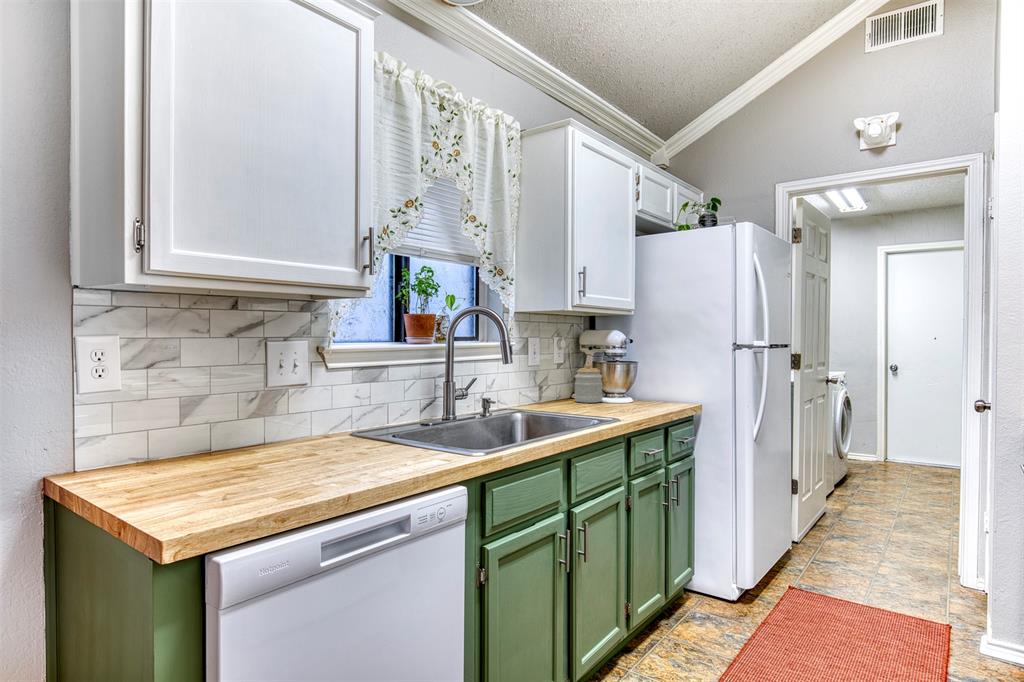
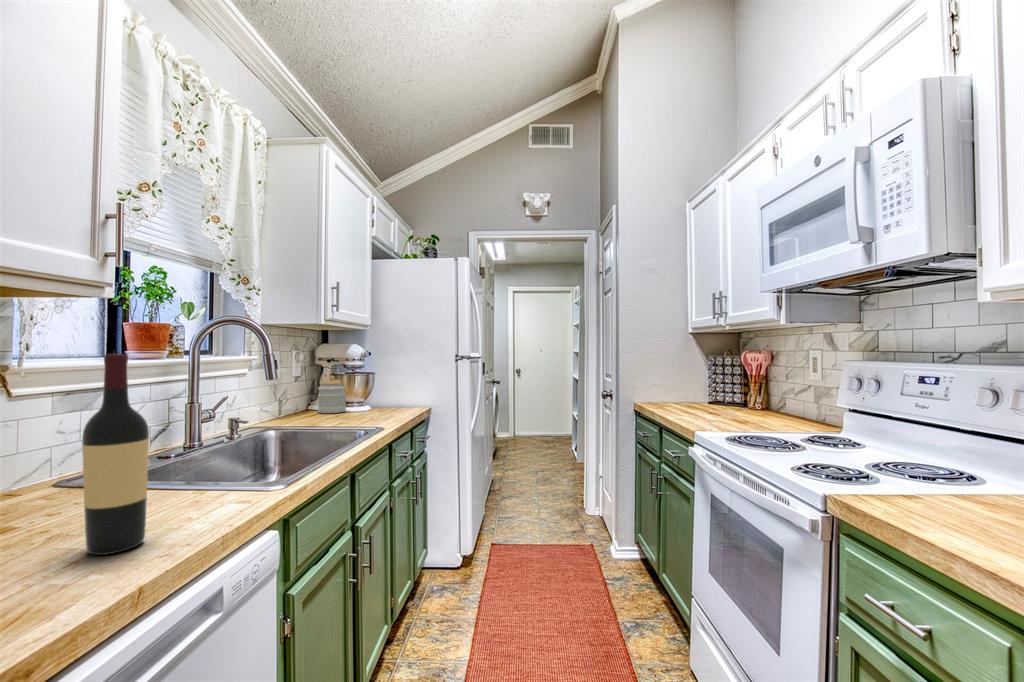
wine bottle: none [334,339,370,477] -> present [82,354,149,555]

